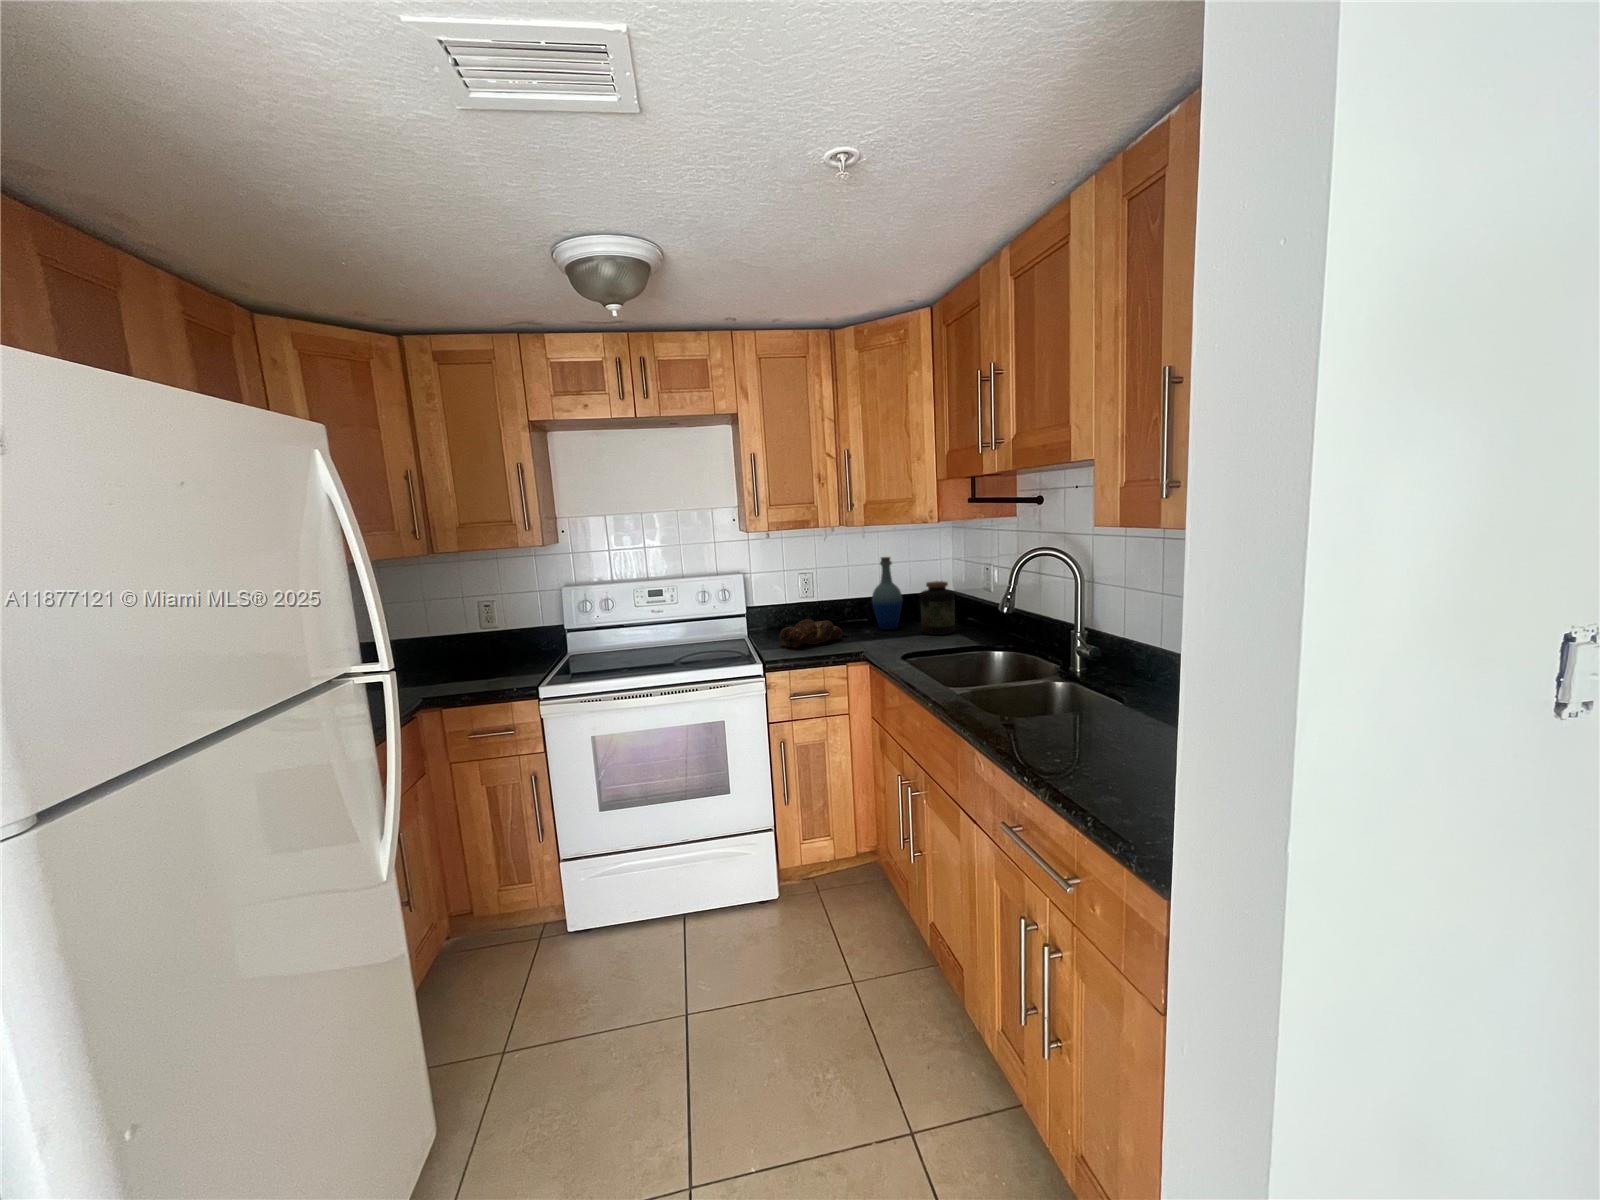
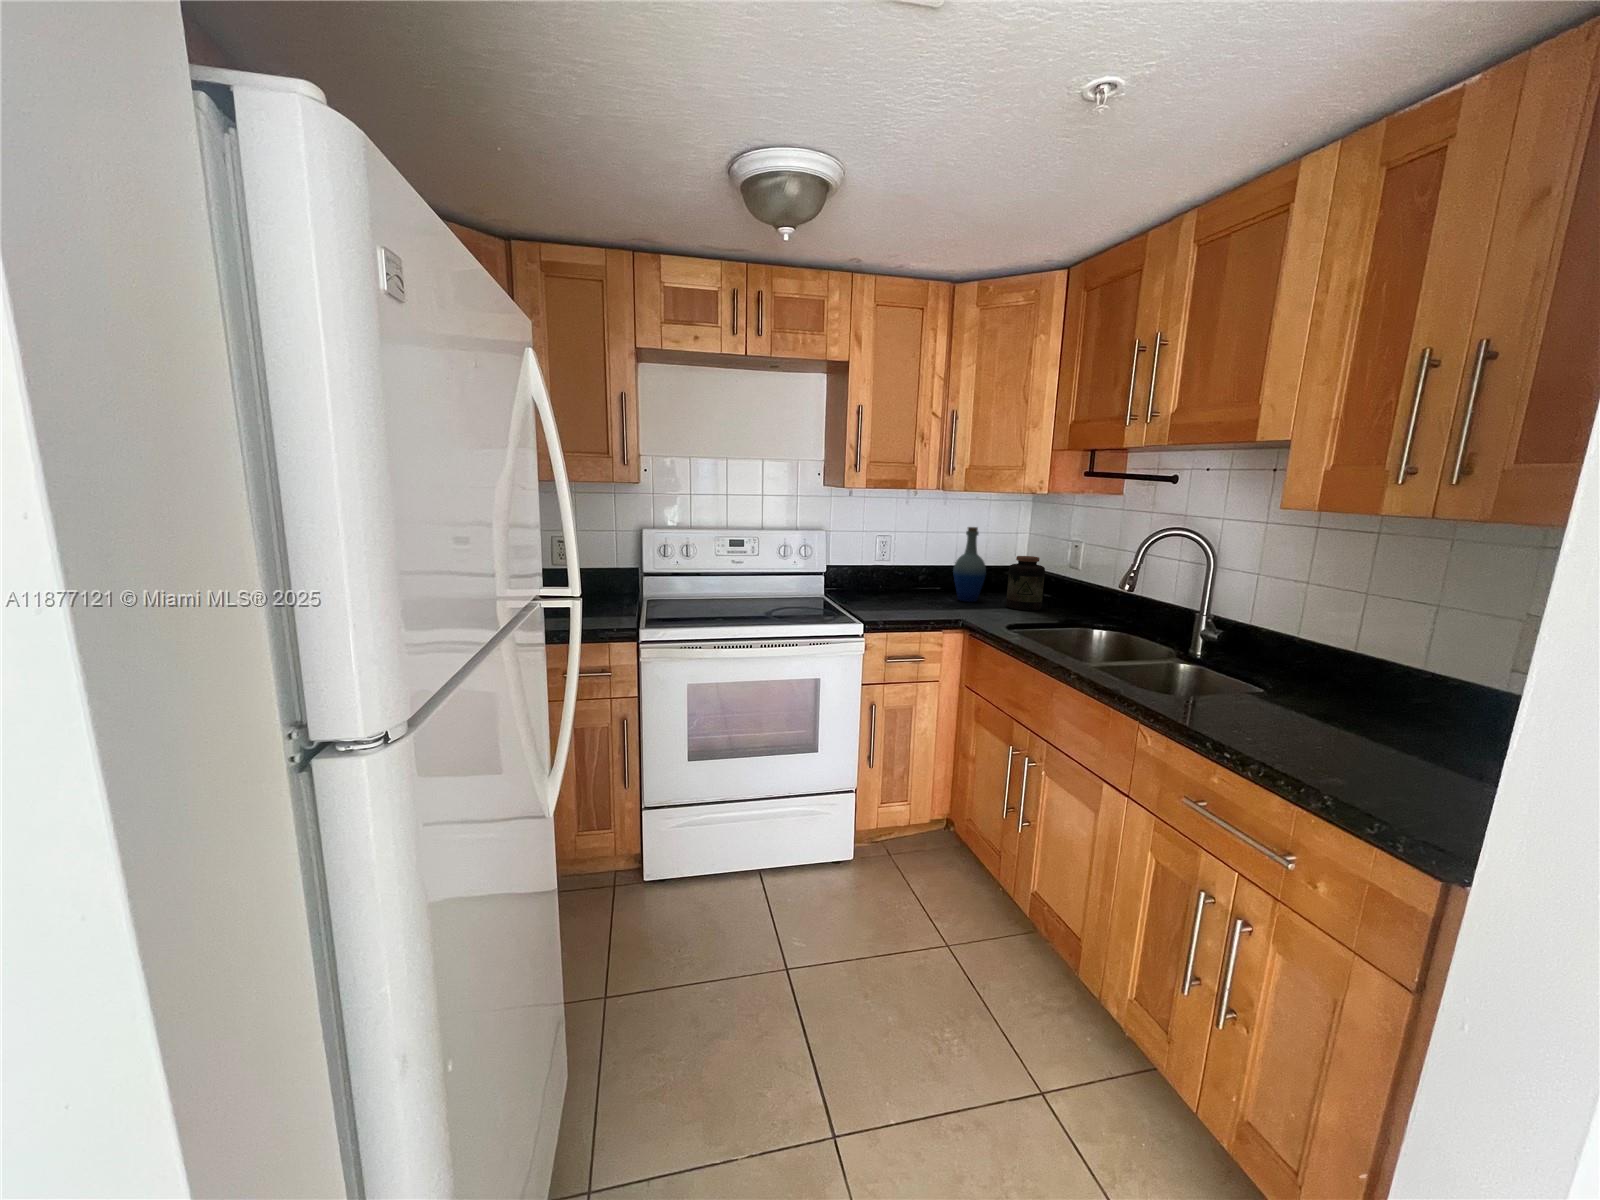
bread loaf: present [779,619,842,648] -> none [867,584,929,612]

